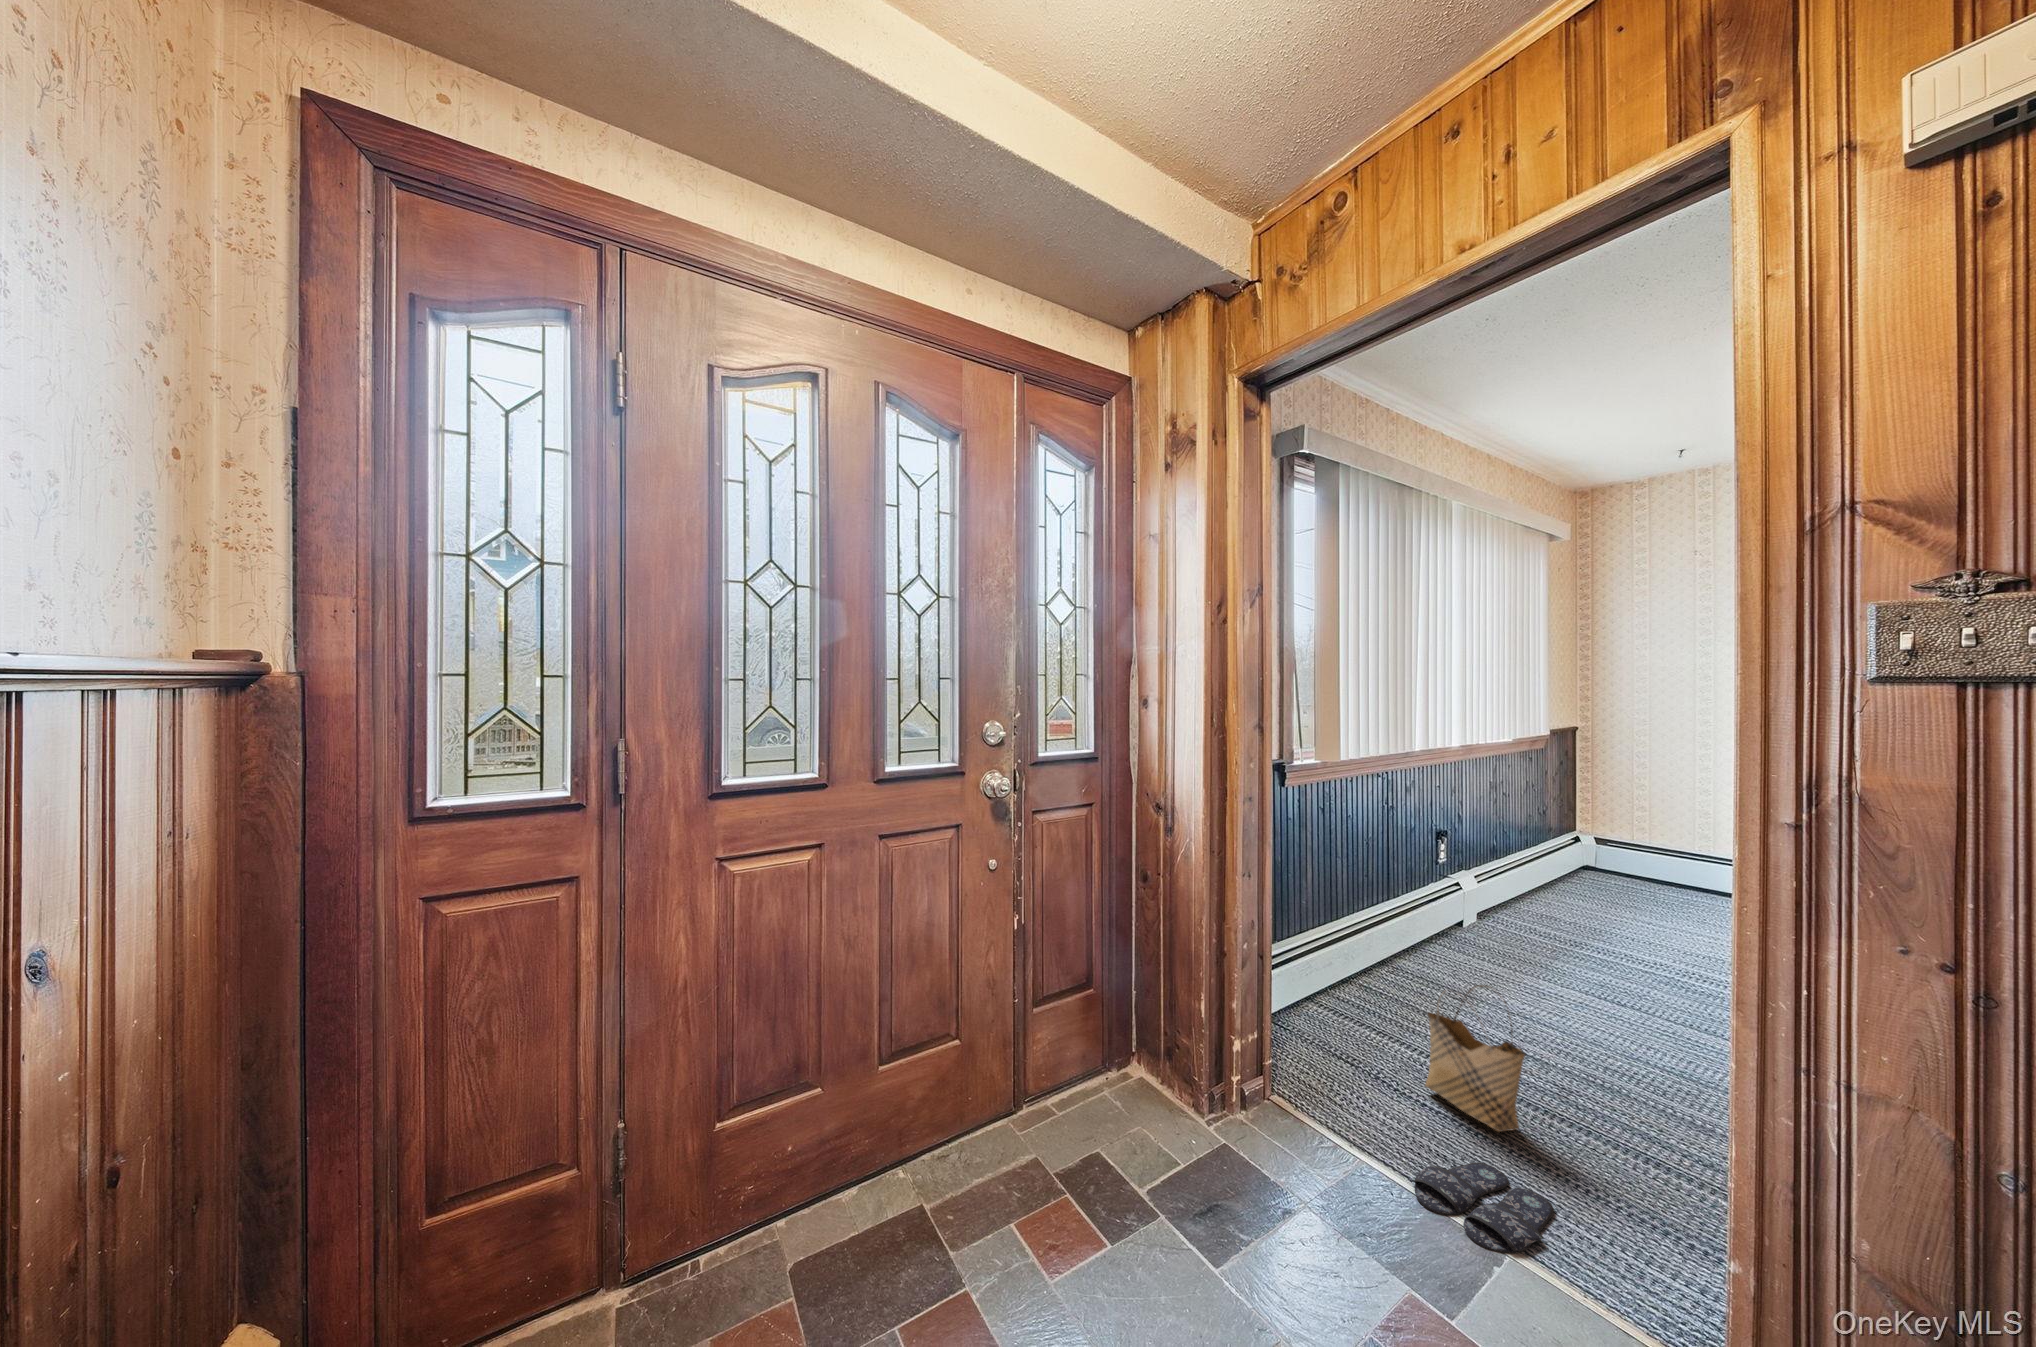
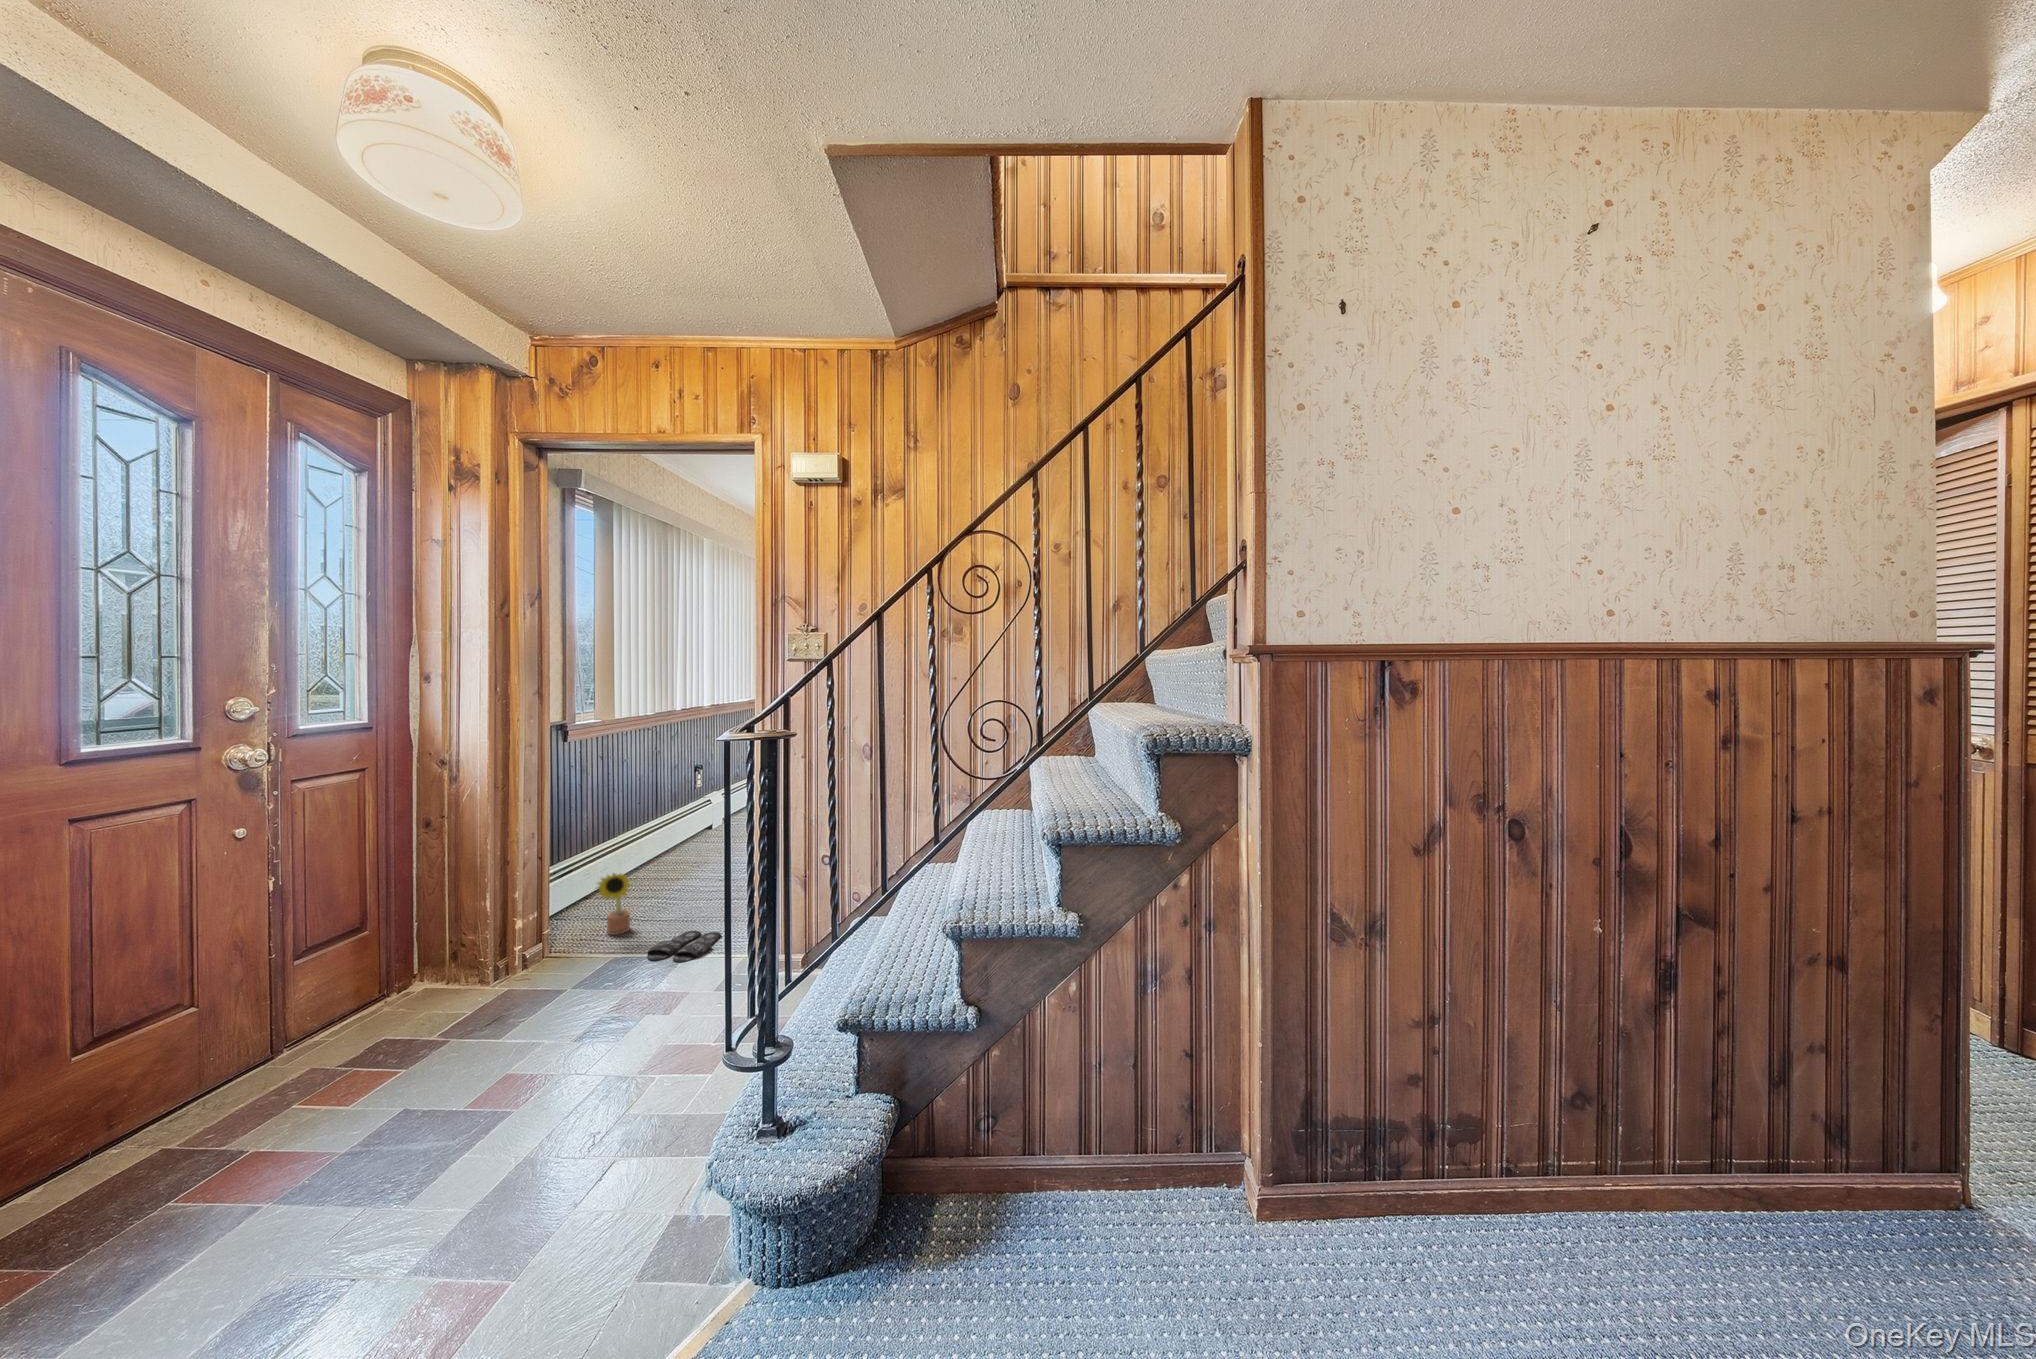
woven basket: present [1425,985,1525,1132] -> none [662,840,716,916]
decorative plant: none [1326,1005,1383,1105] -> present [596,873,631,935]

